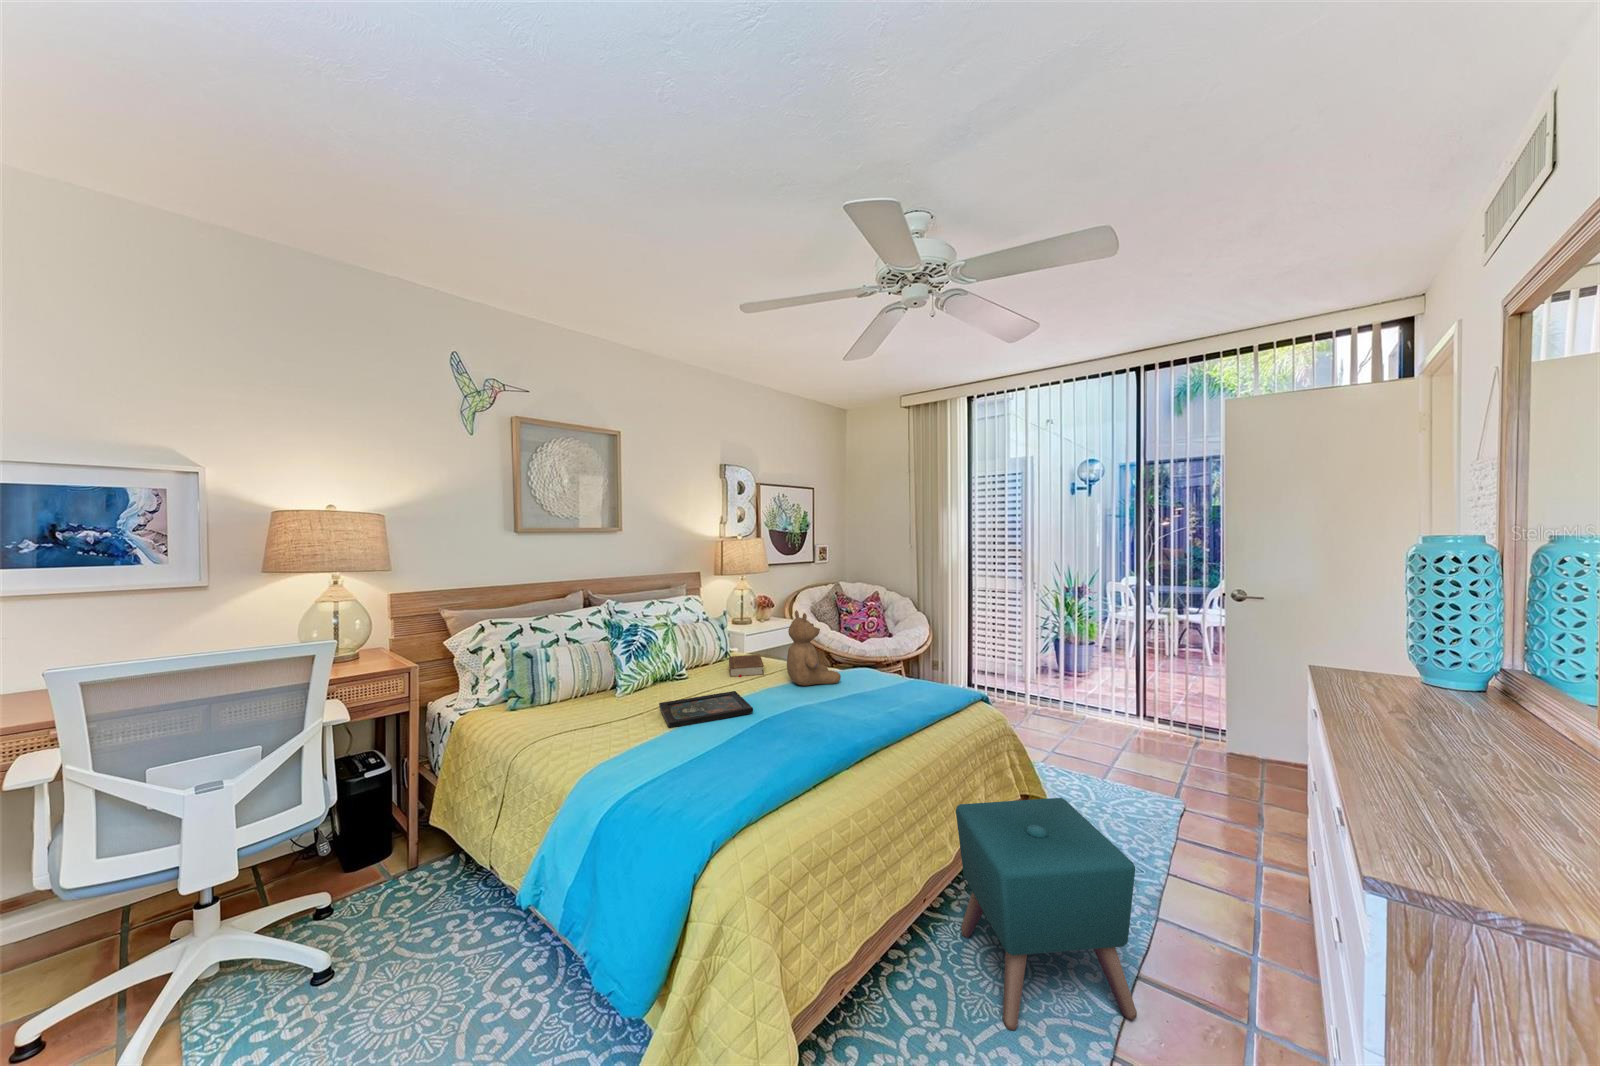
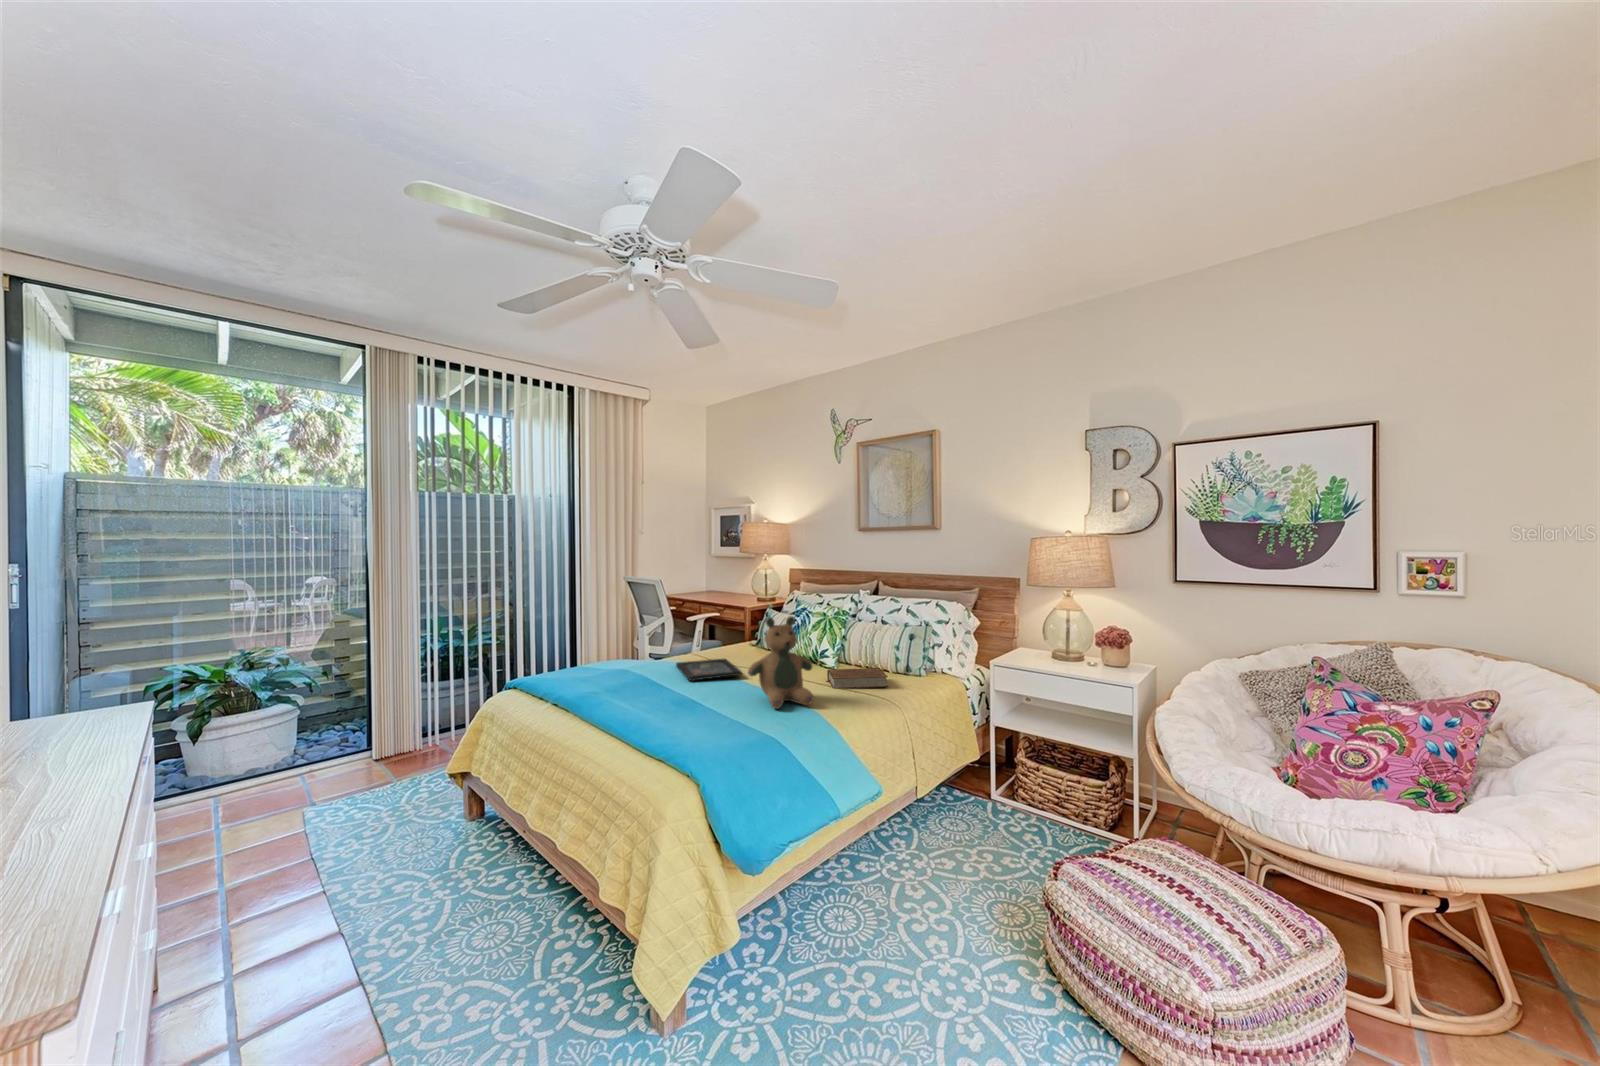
ottoman: present [956,798,1137,1030] -> none [360,794,546,1005]

